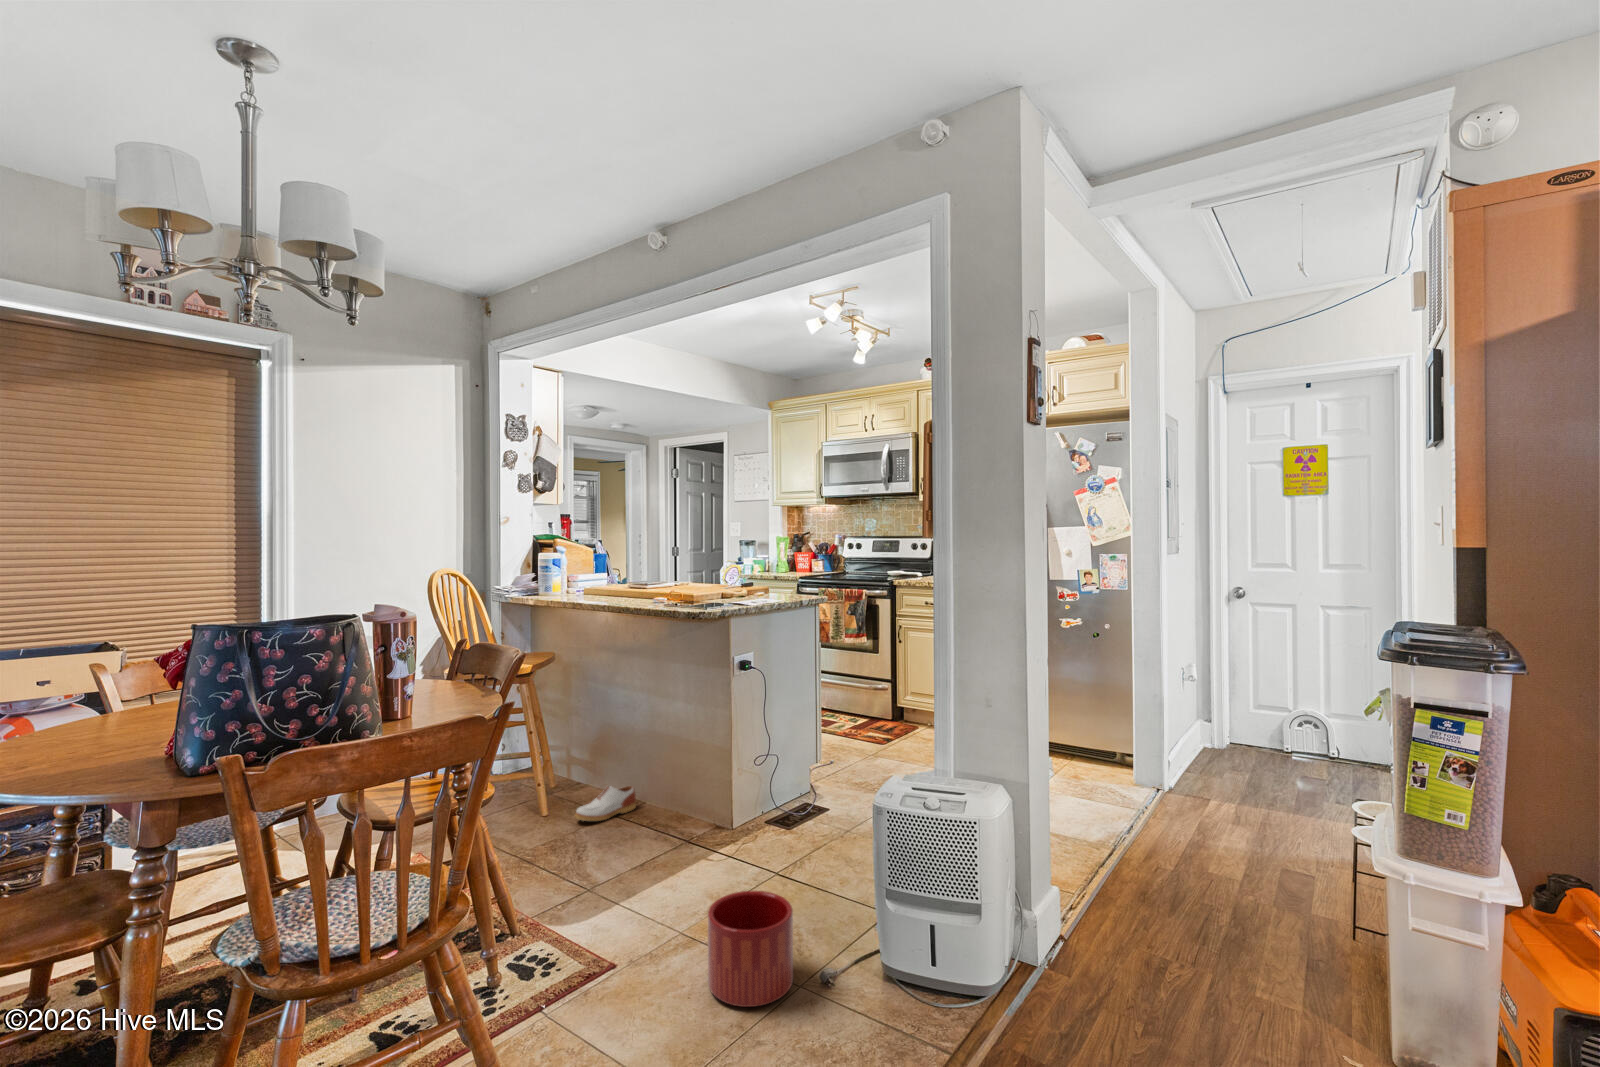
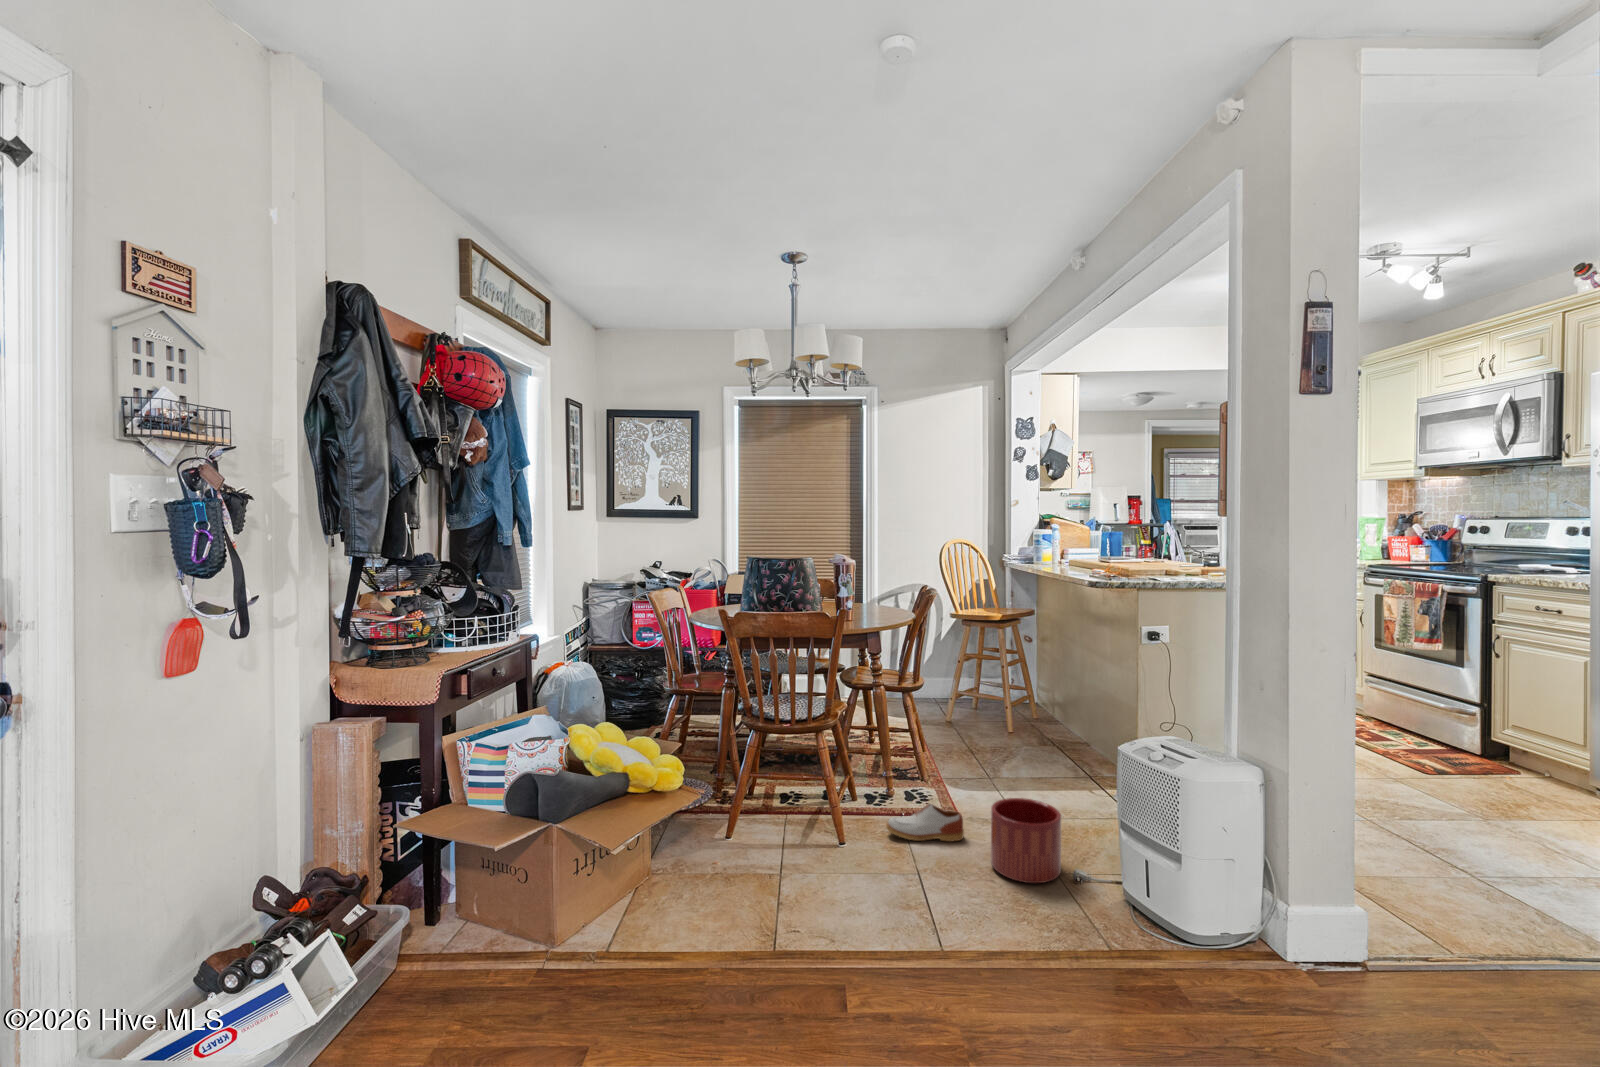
shoe: present [575,786,636,821] -> present [886,804,964,841]

